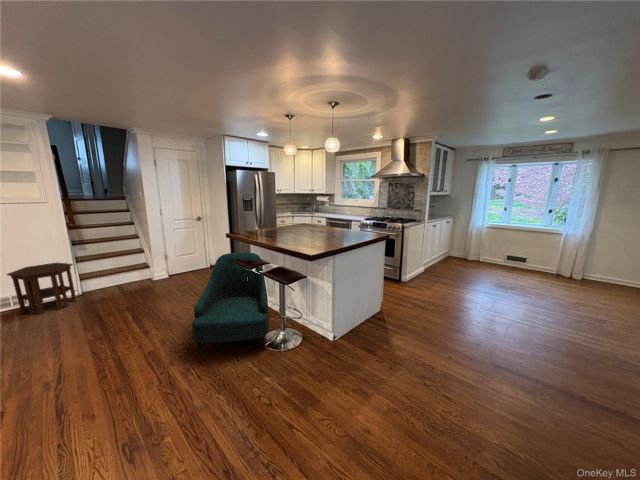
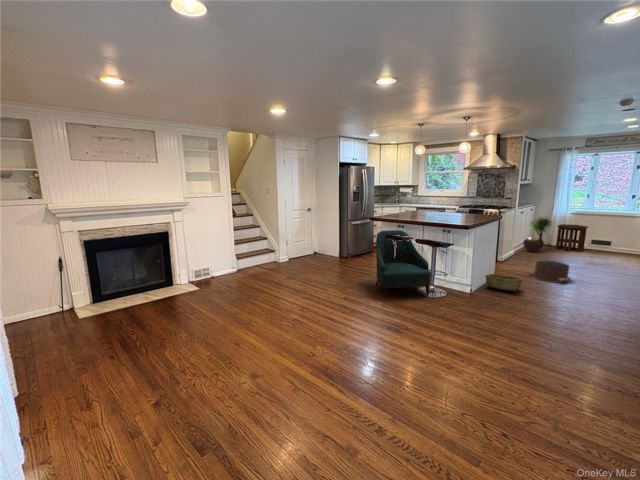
potted tree: none [435,229,464,269] -> present [523,218,551,252]
side table: present [7,263,76,315] -> present [556,224,588,252]
pouf: none [421,291,470,324] -> present [529,261,570,283]
woven basket: none [353,313,398,344] -> present [485,274,522,291]

